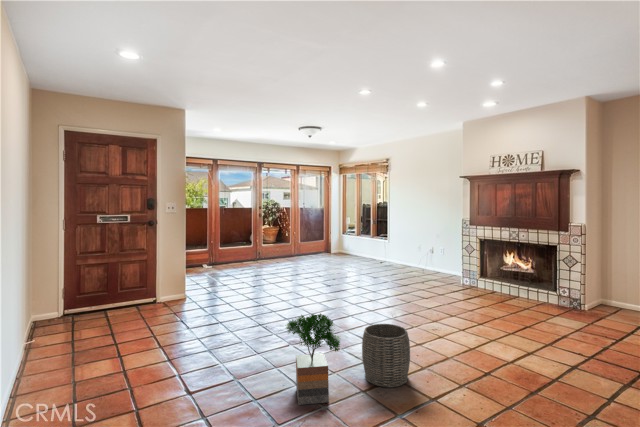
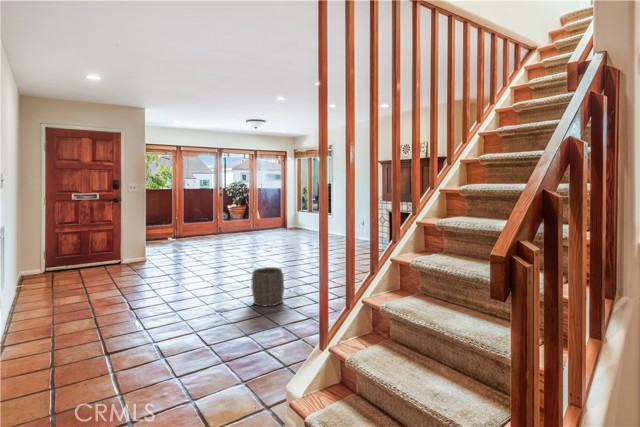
potted tree: present [286,314,341,405] -> none [192,257,231,315]

